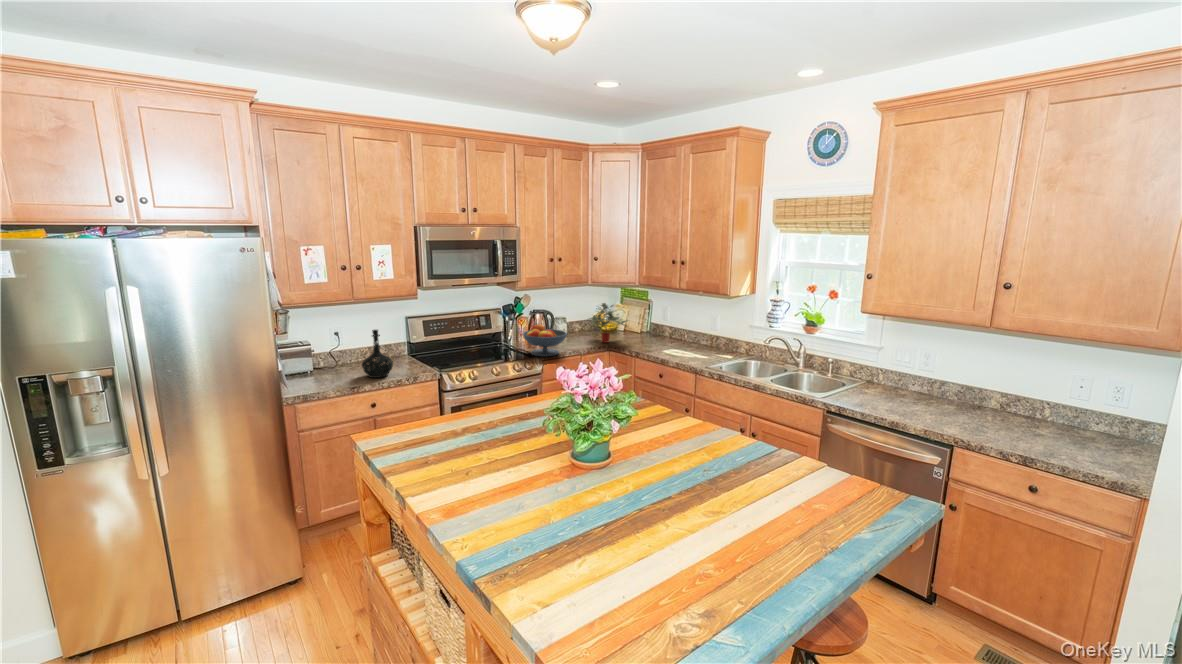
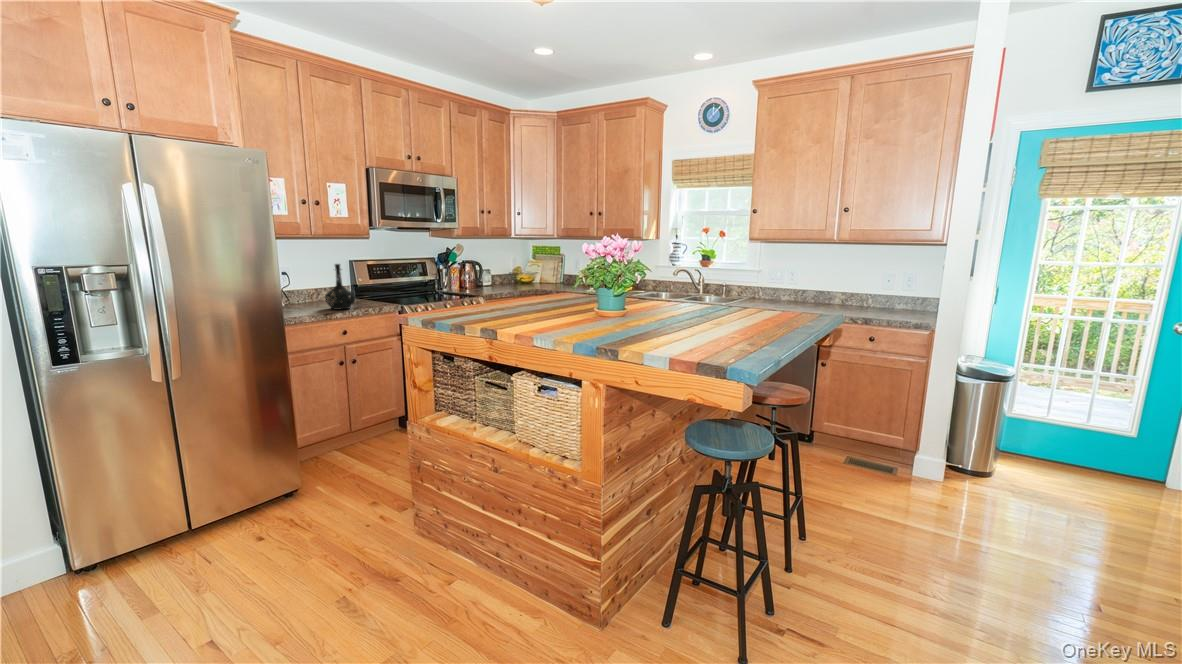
potted plant: present [590,303,628,343] -> none [516,253,556,288]
fruit bowl: present [523,325,567,356] -> none [465,268,506,295]

